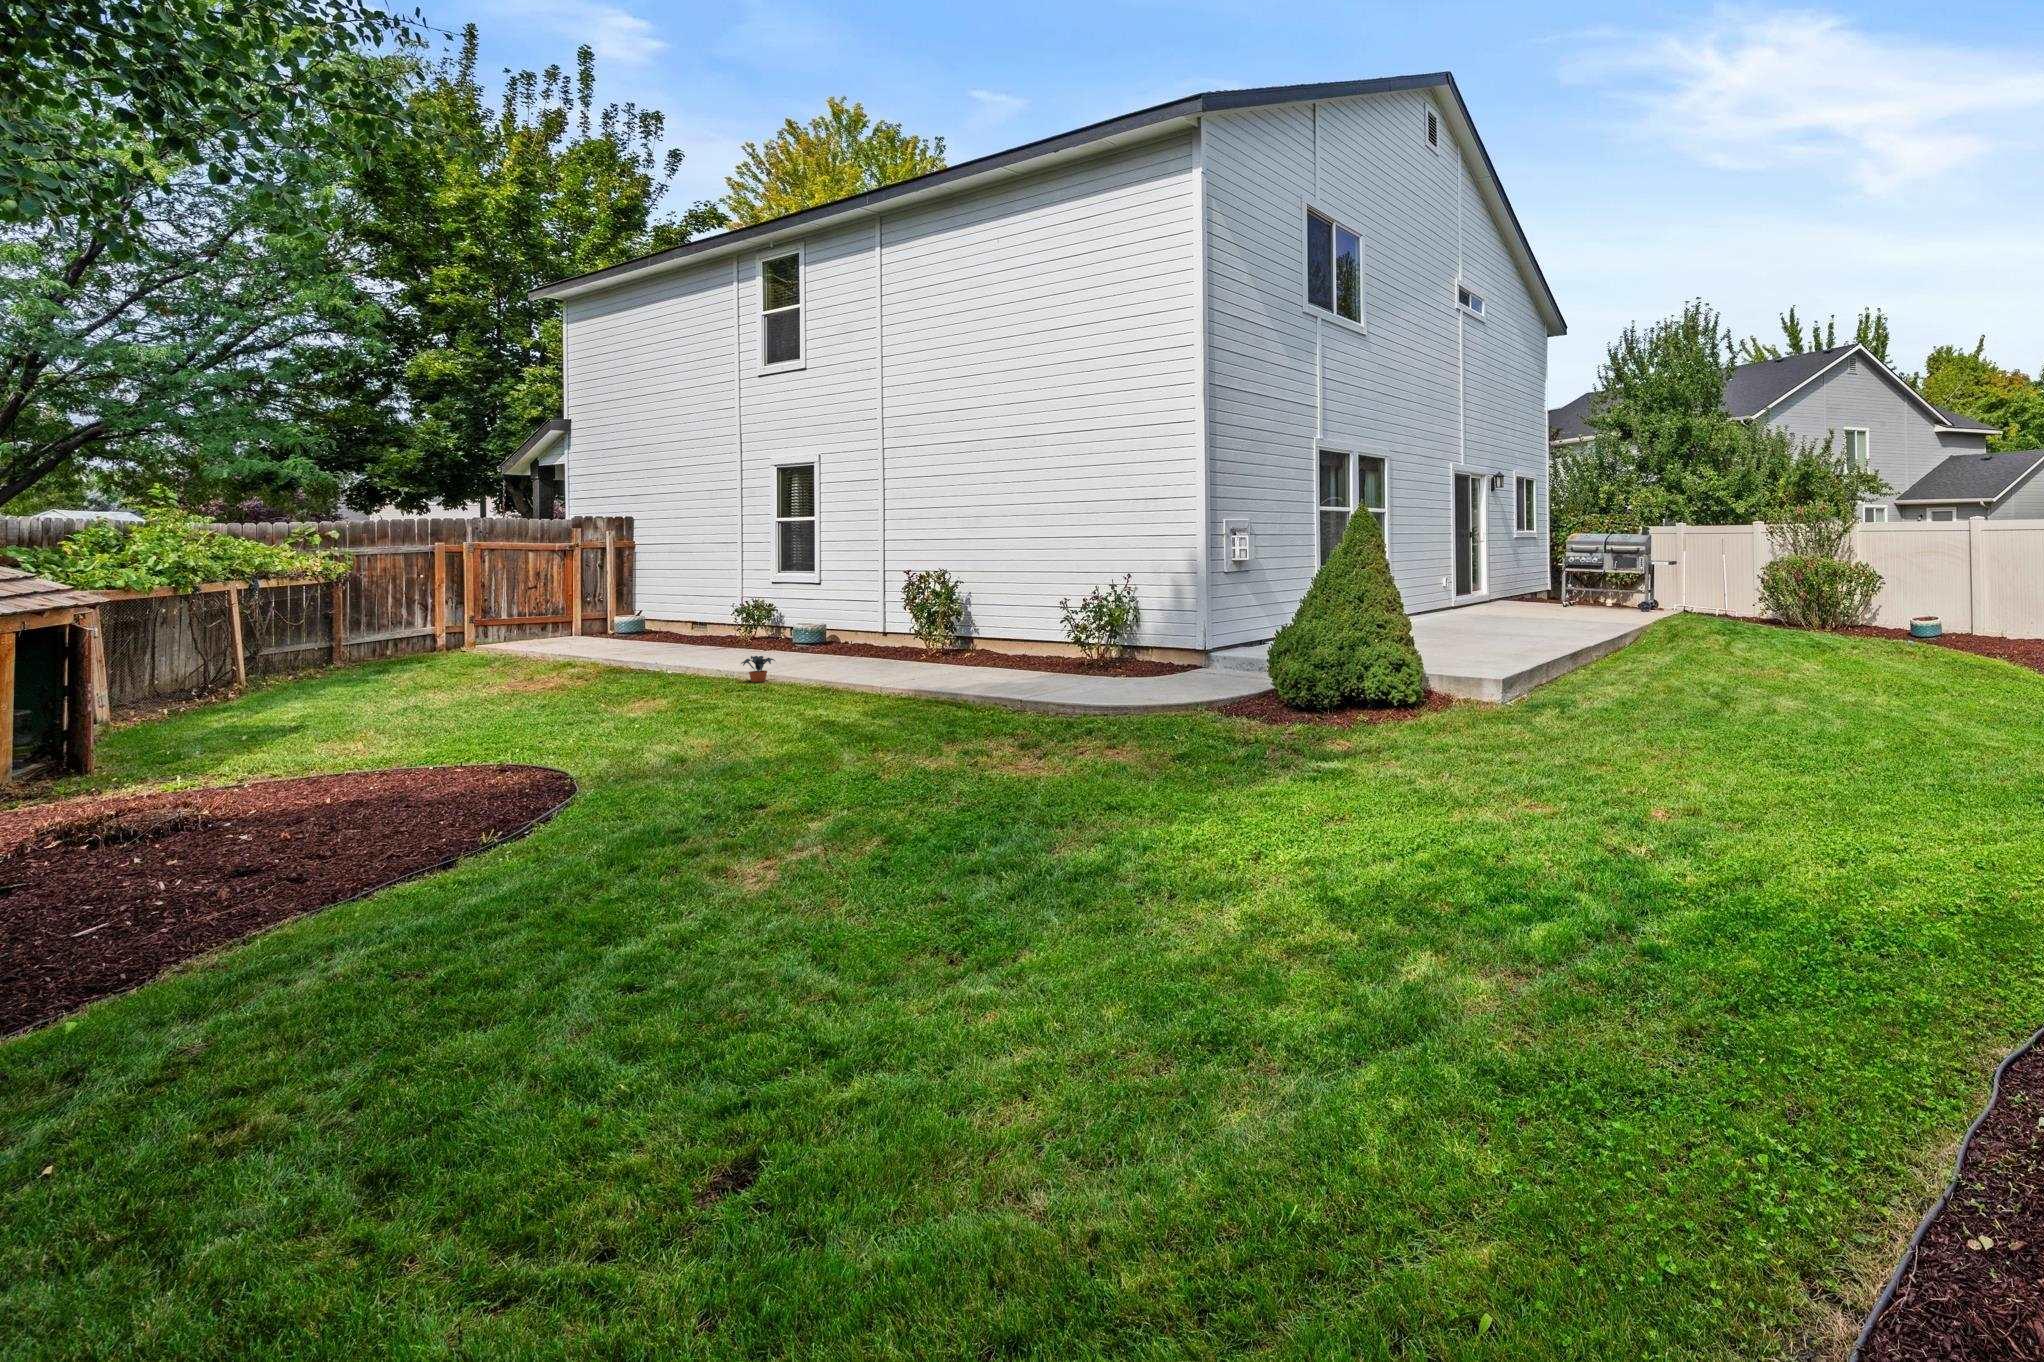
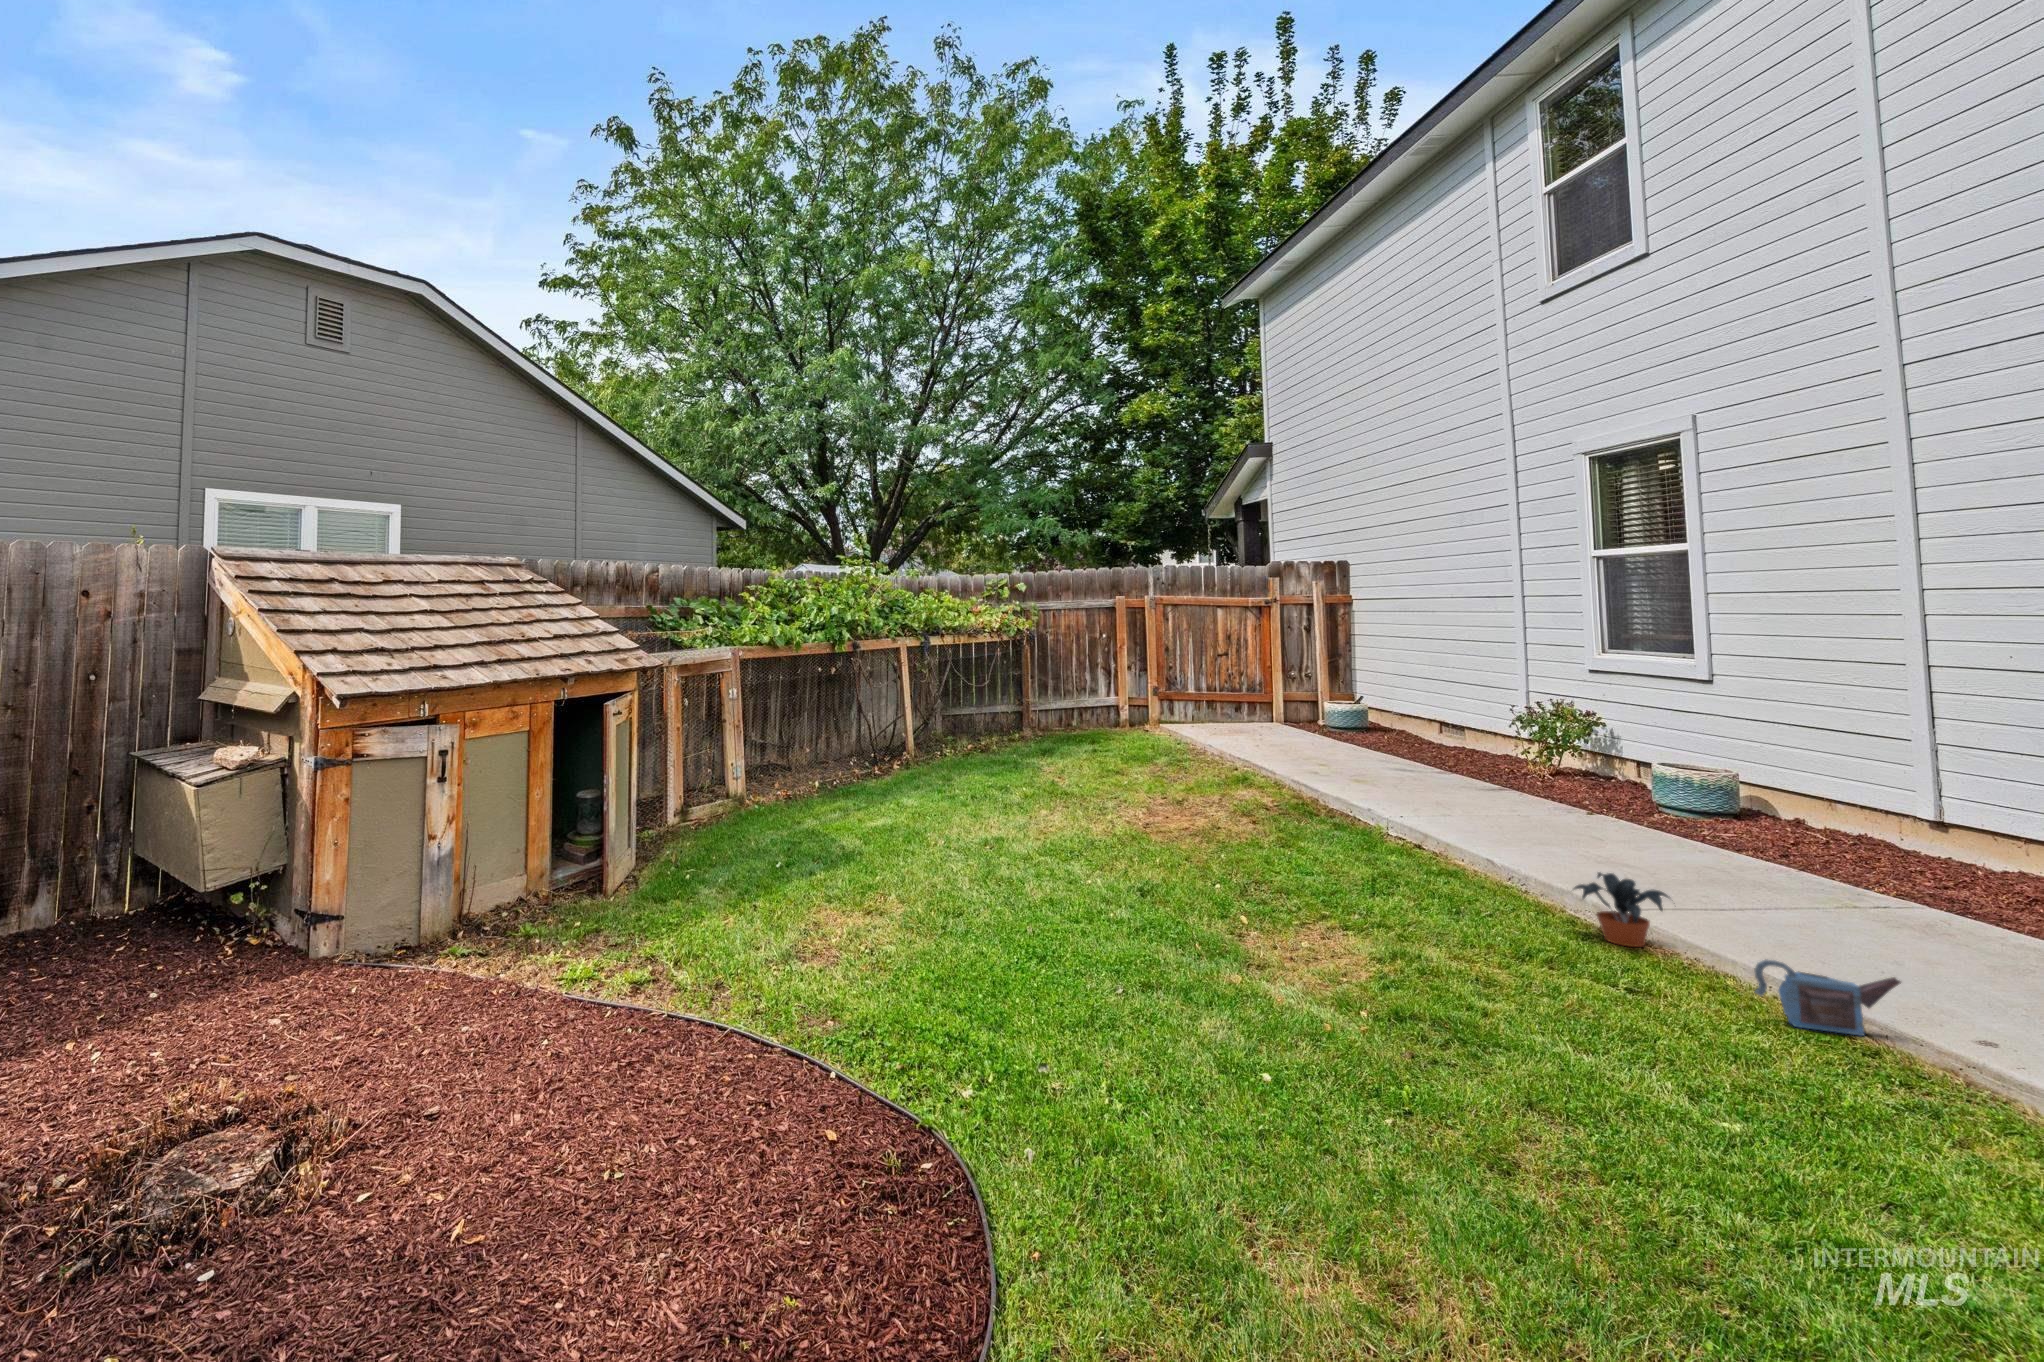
watering can: none [792,665,831,688] -> present [1754,959,1901,1036]

